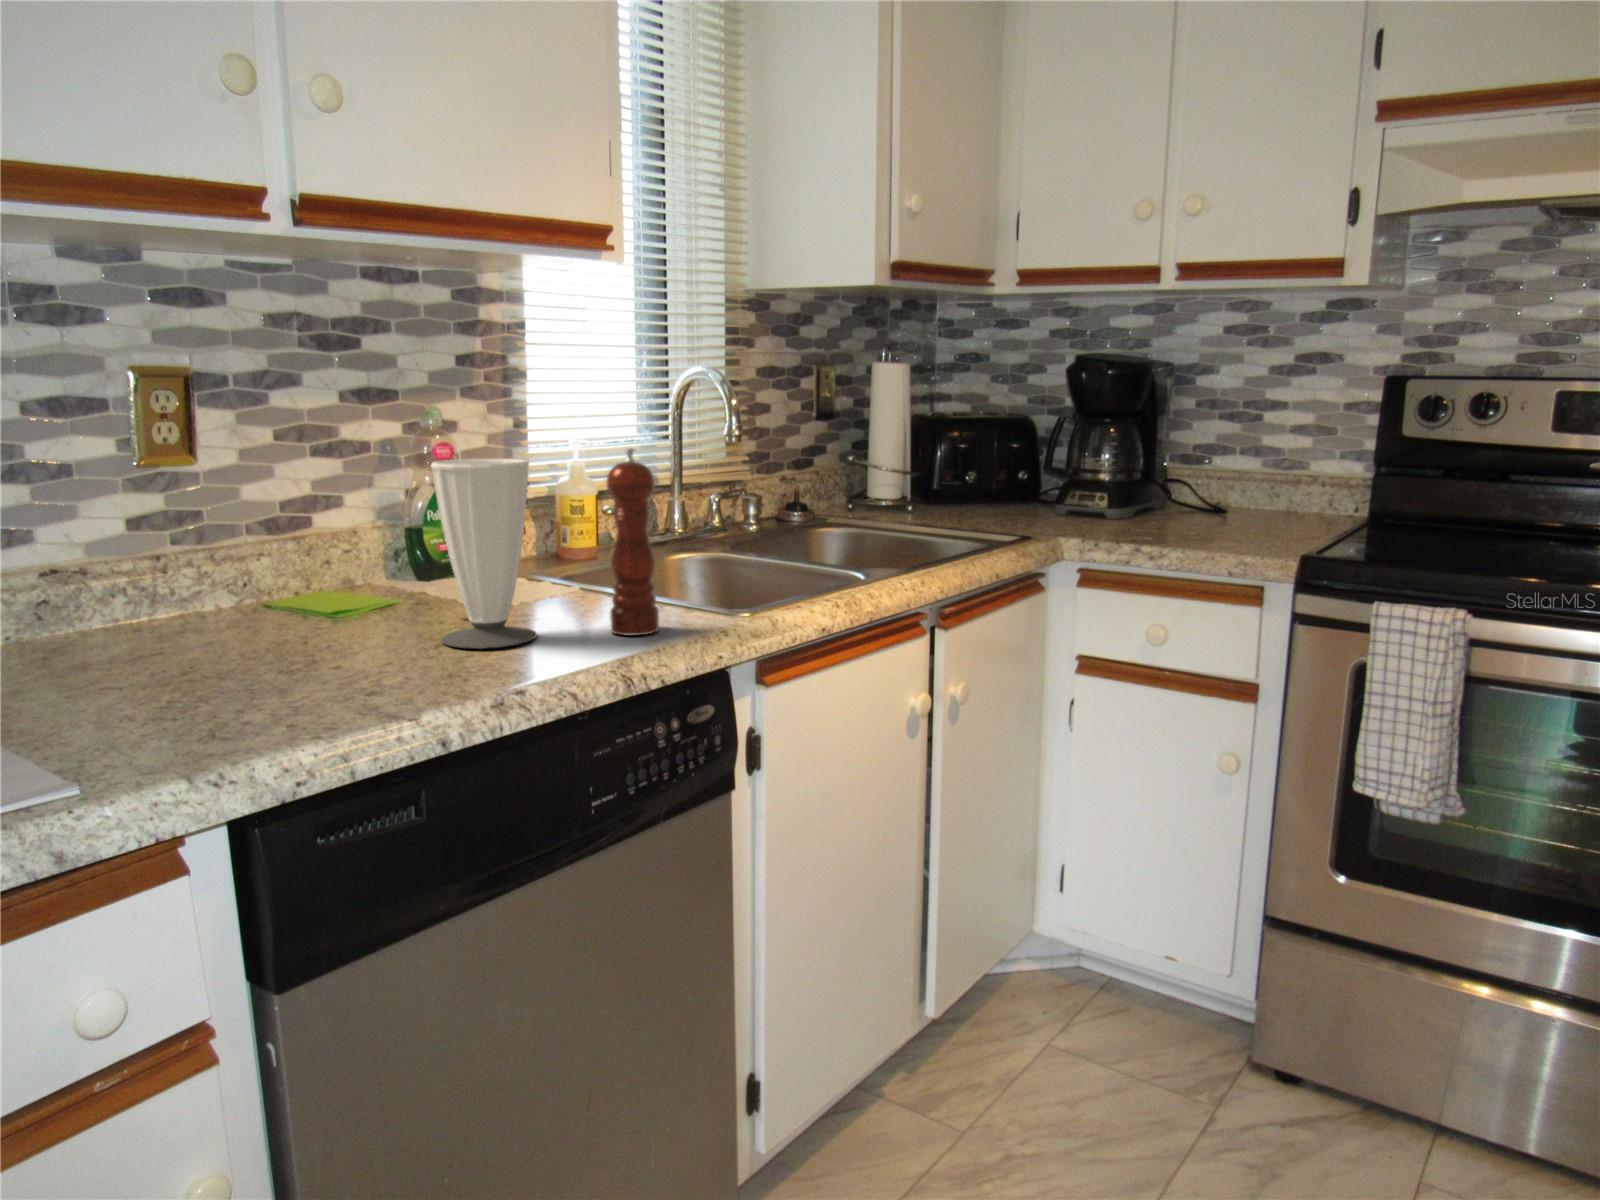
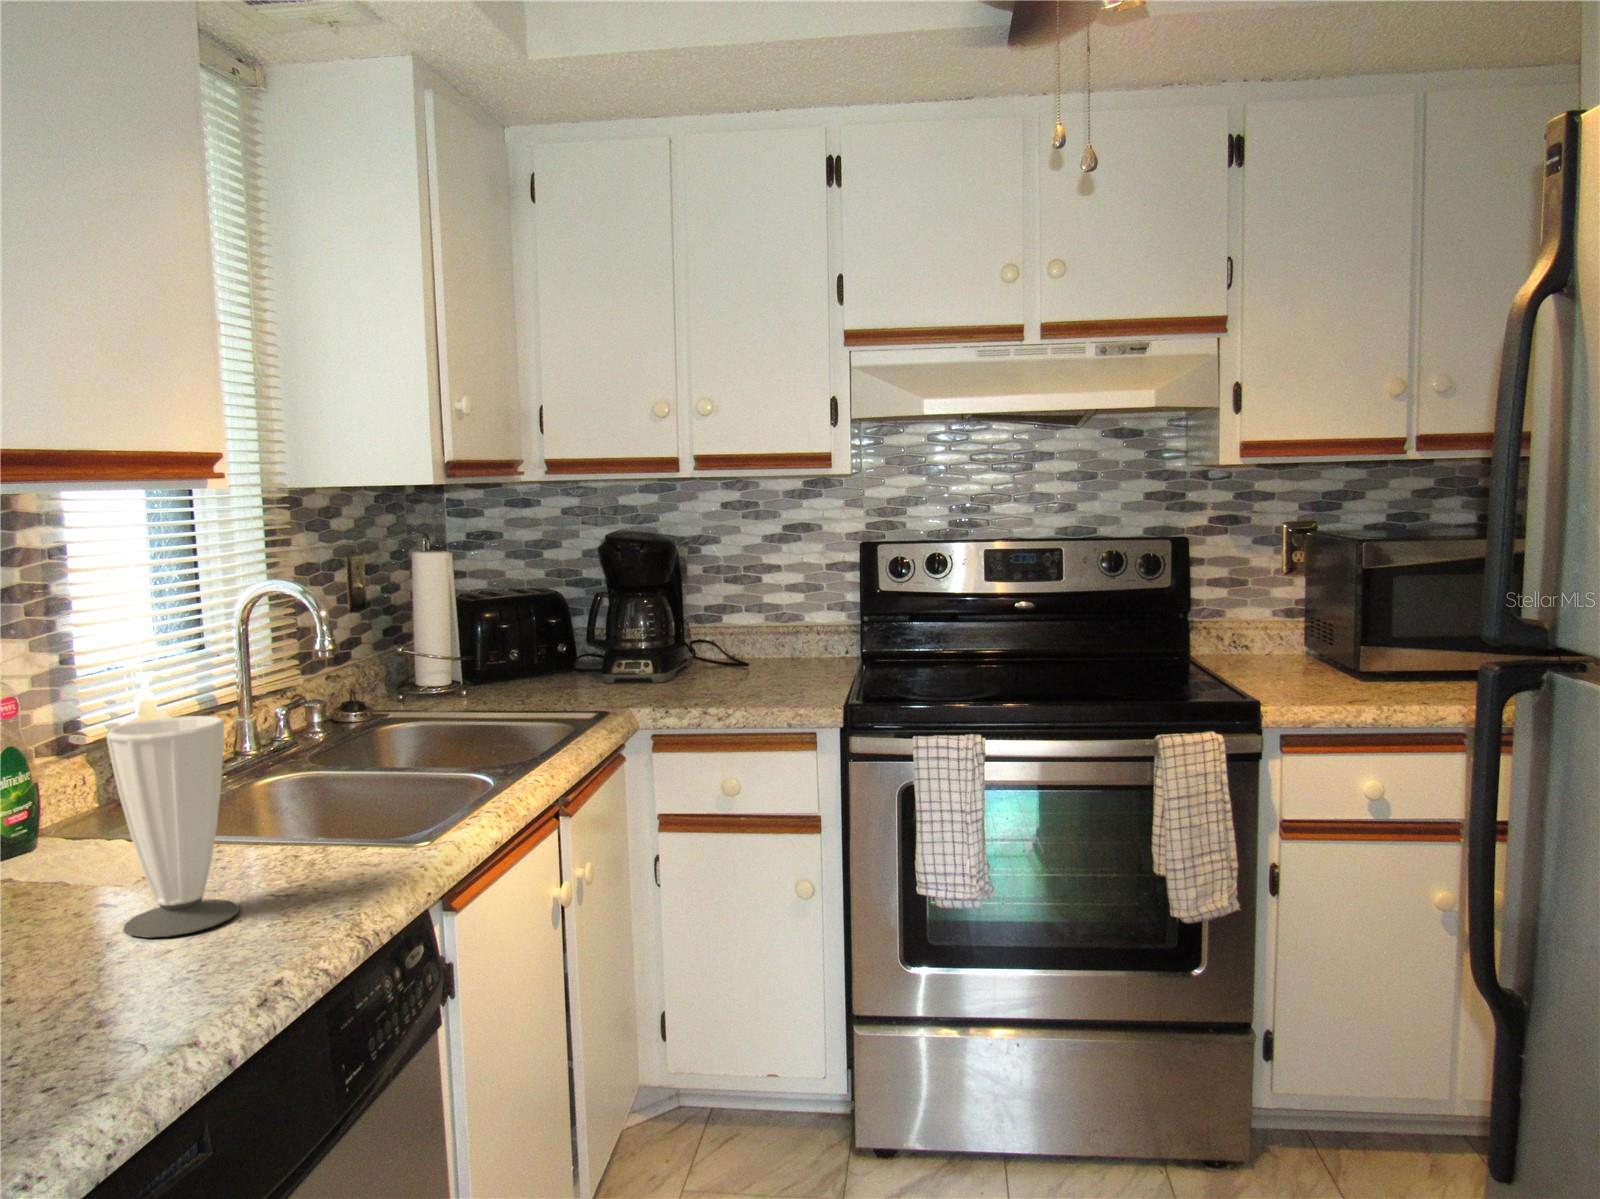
pepper mill: present [607,448,659,636] -> none [302,690,366,886]

